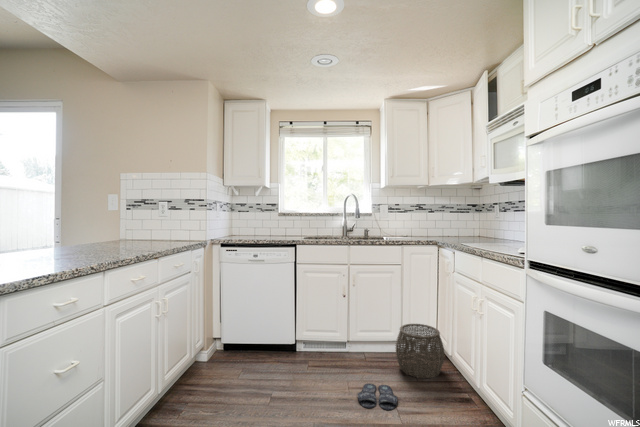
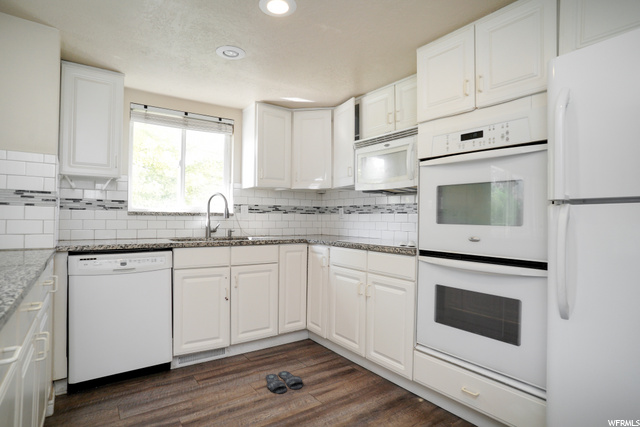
woven basket: present [396,324,444,379] -> none [279,313,320,359]

